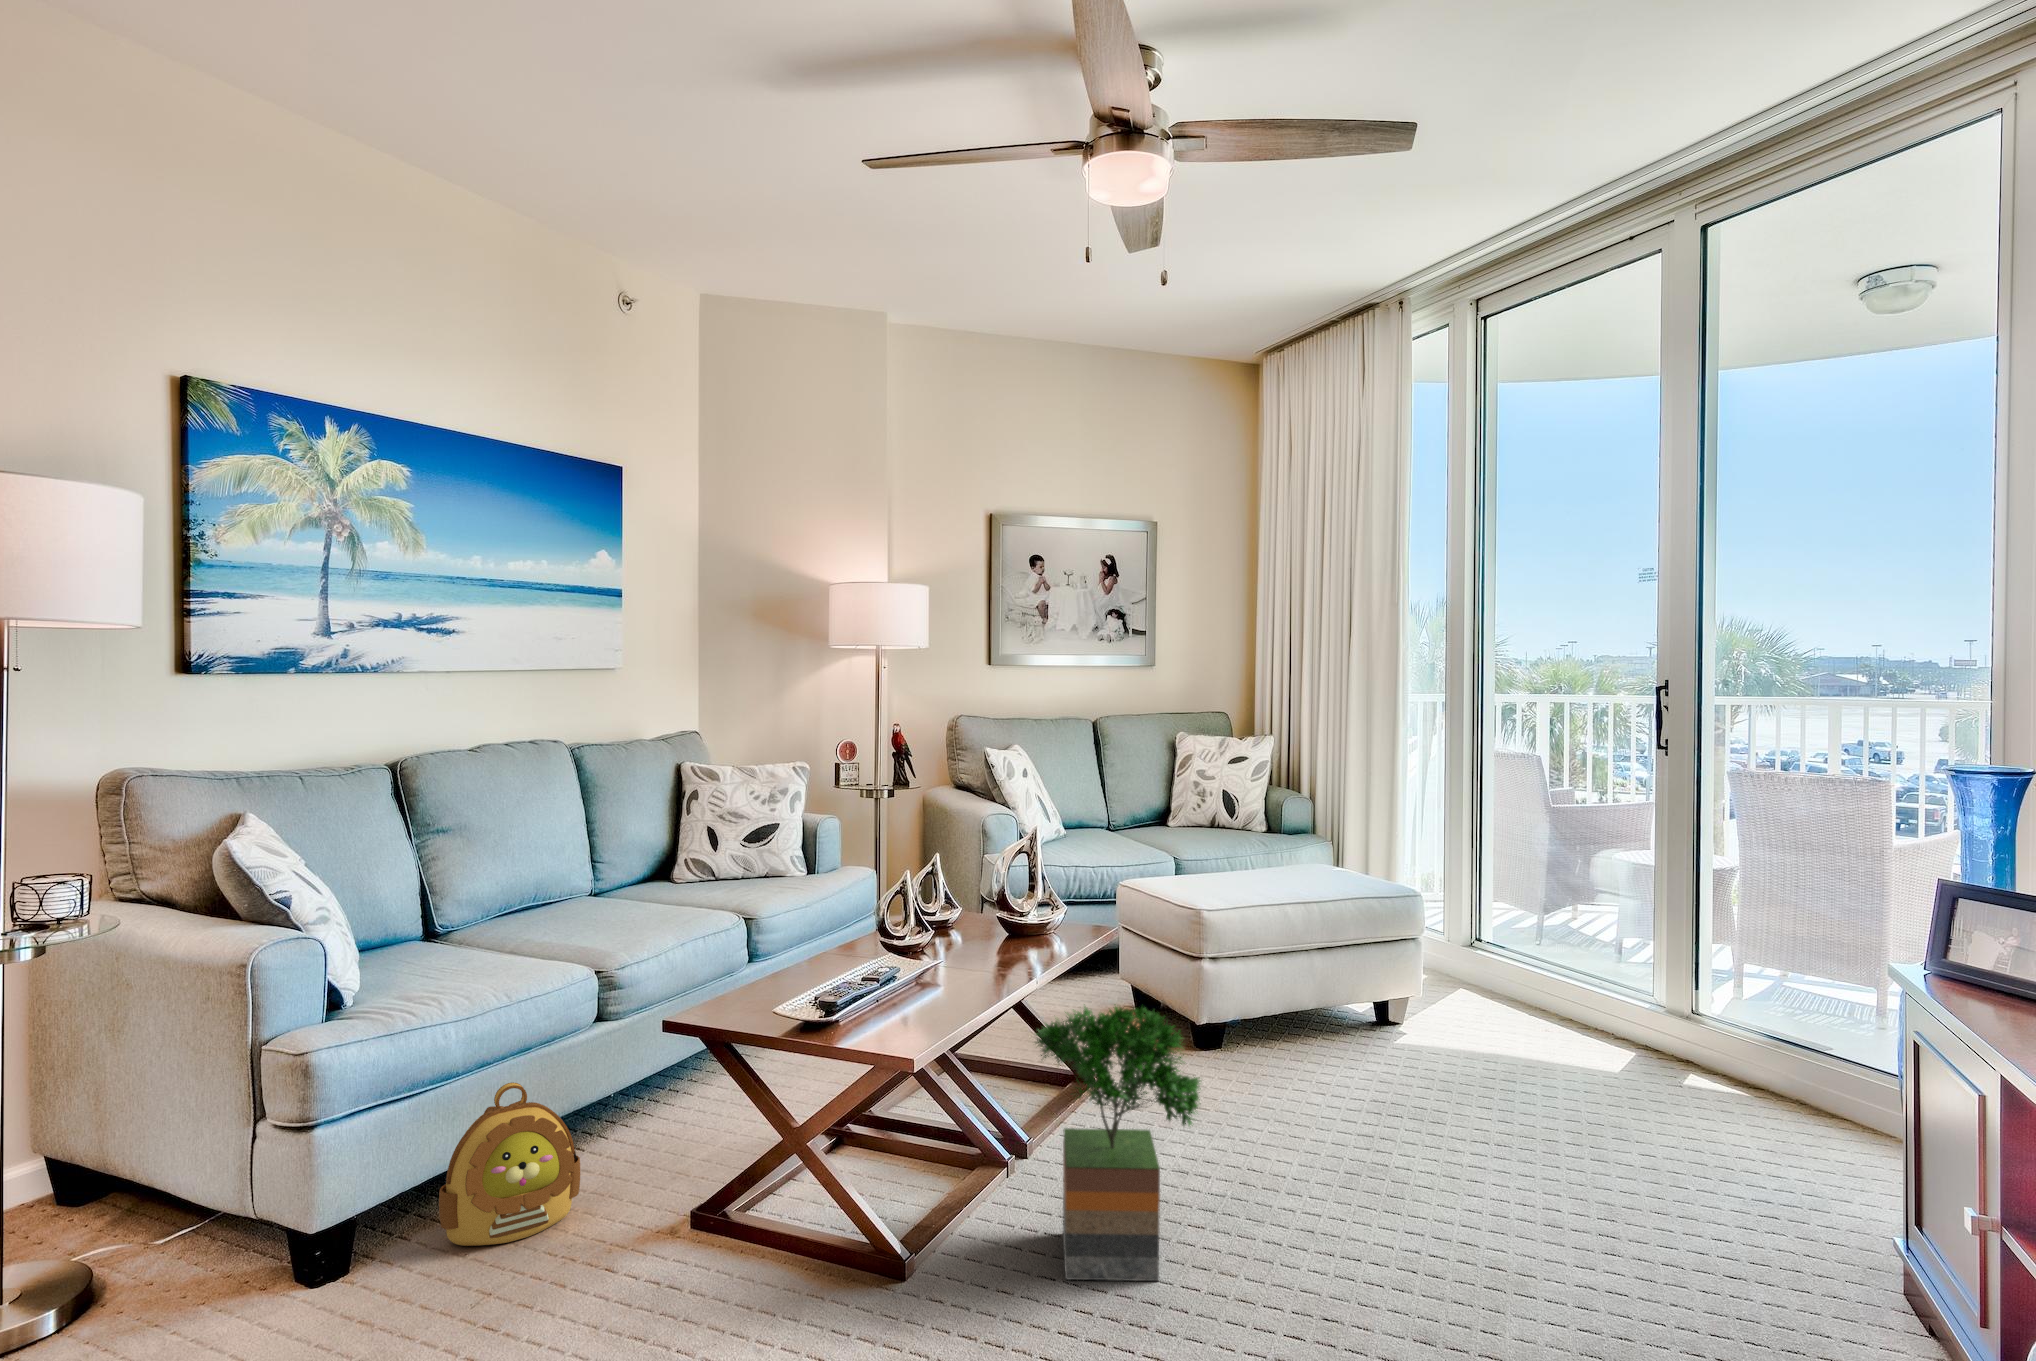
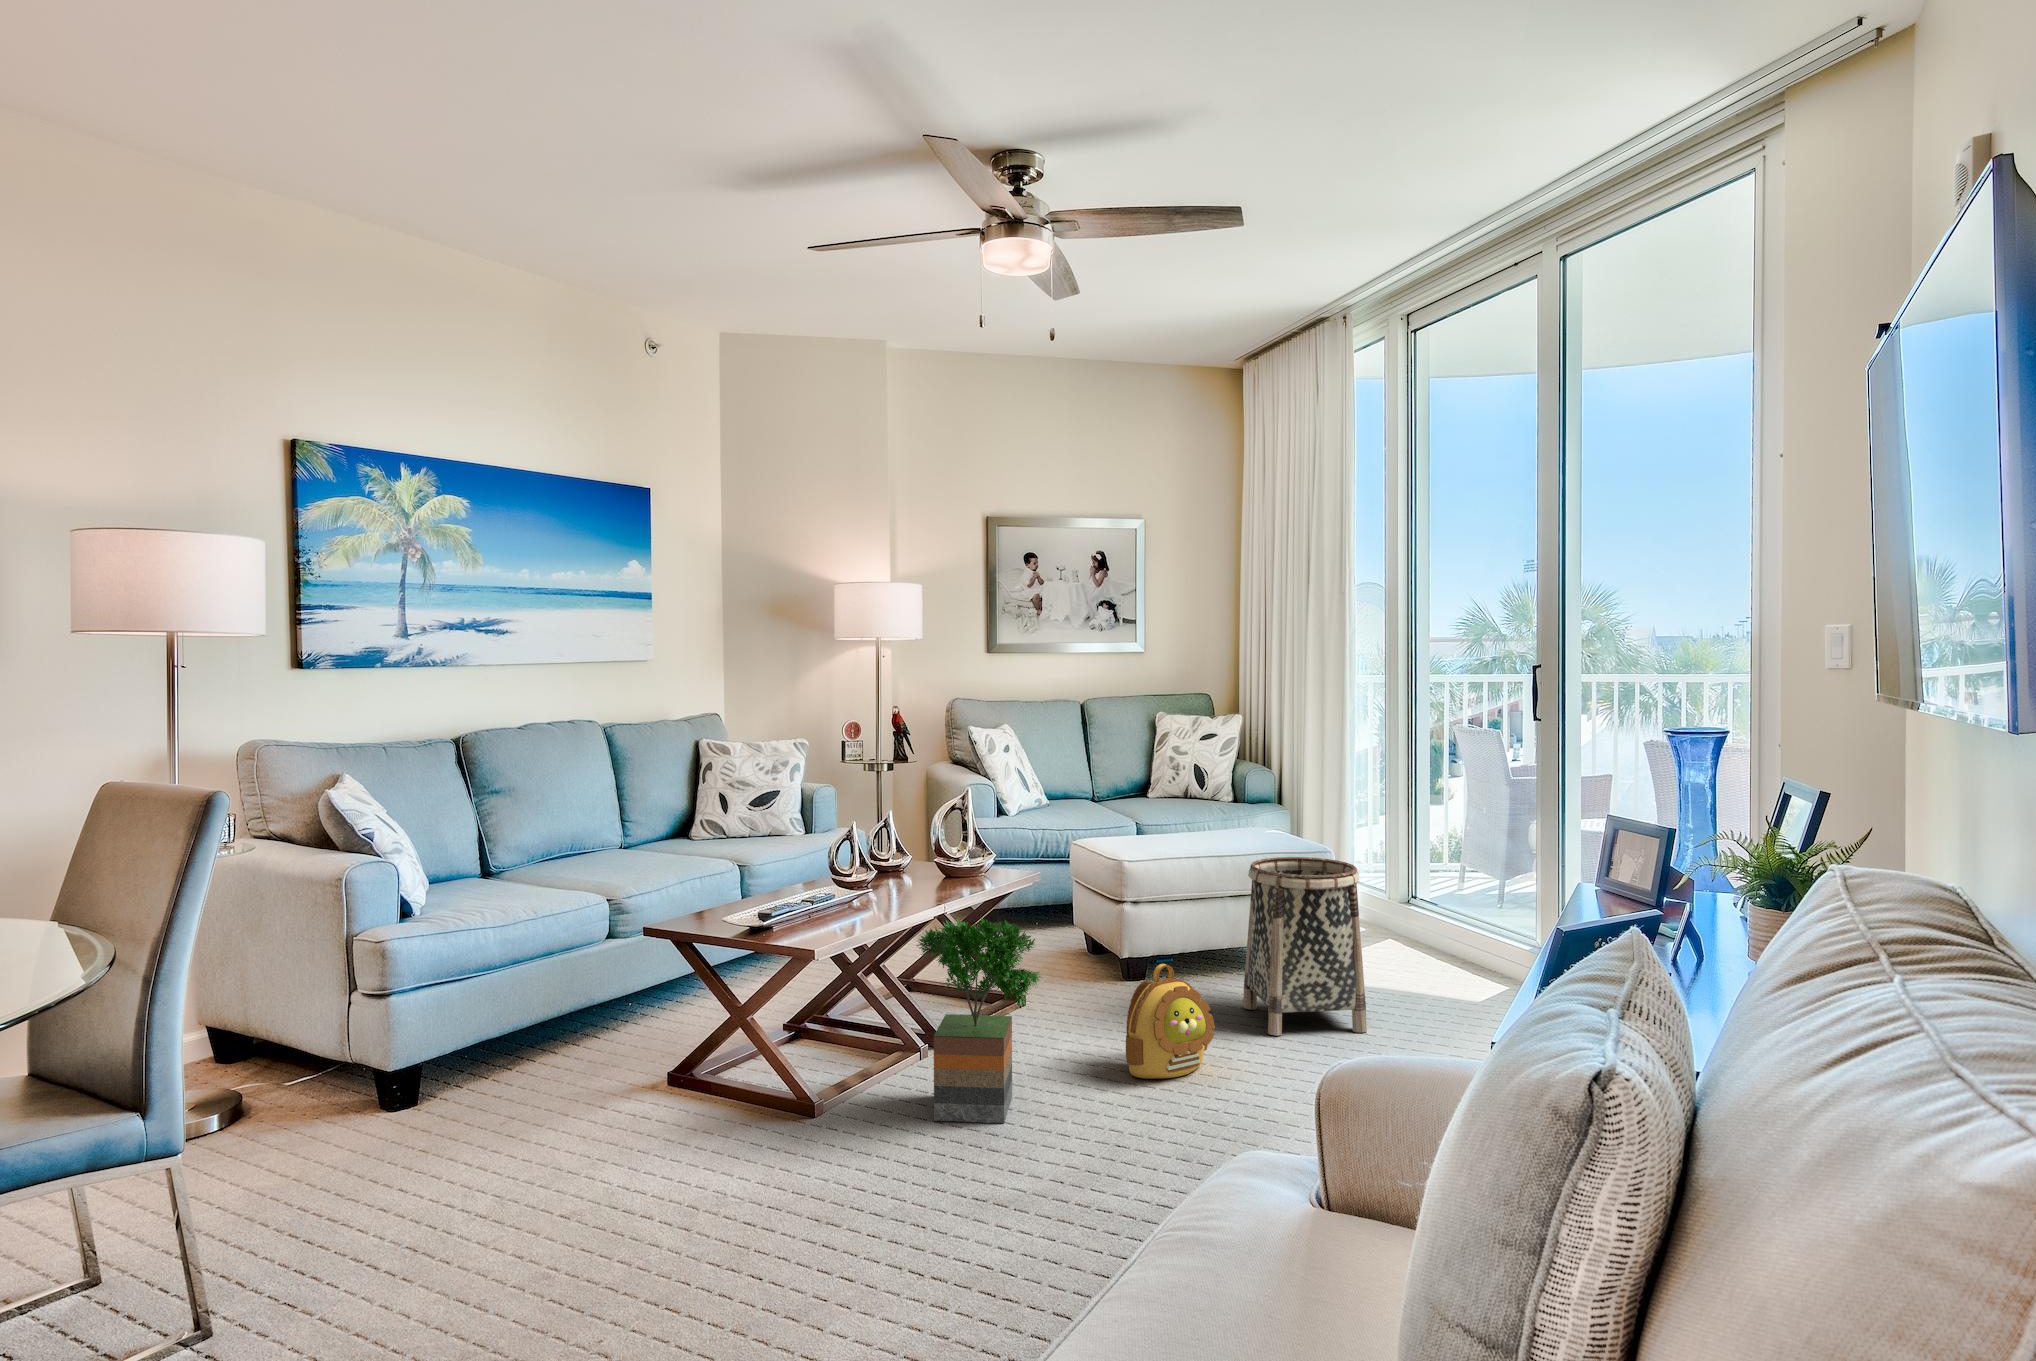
basket: none [1357,906,1521,1126] -> present [1243,857,1367,1036]
backpack: present [439,1082,580,1246] -> present [1126,964,1215,1079]

